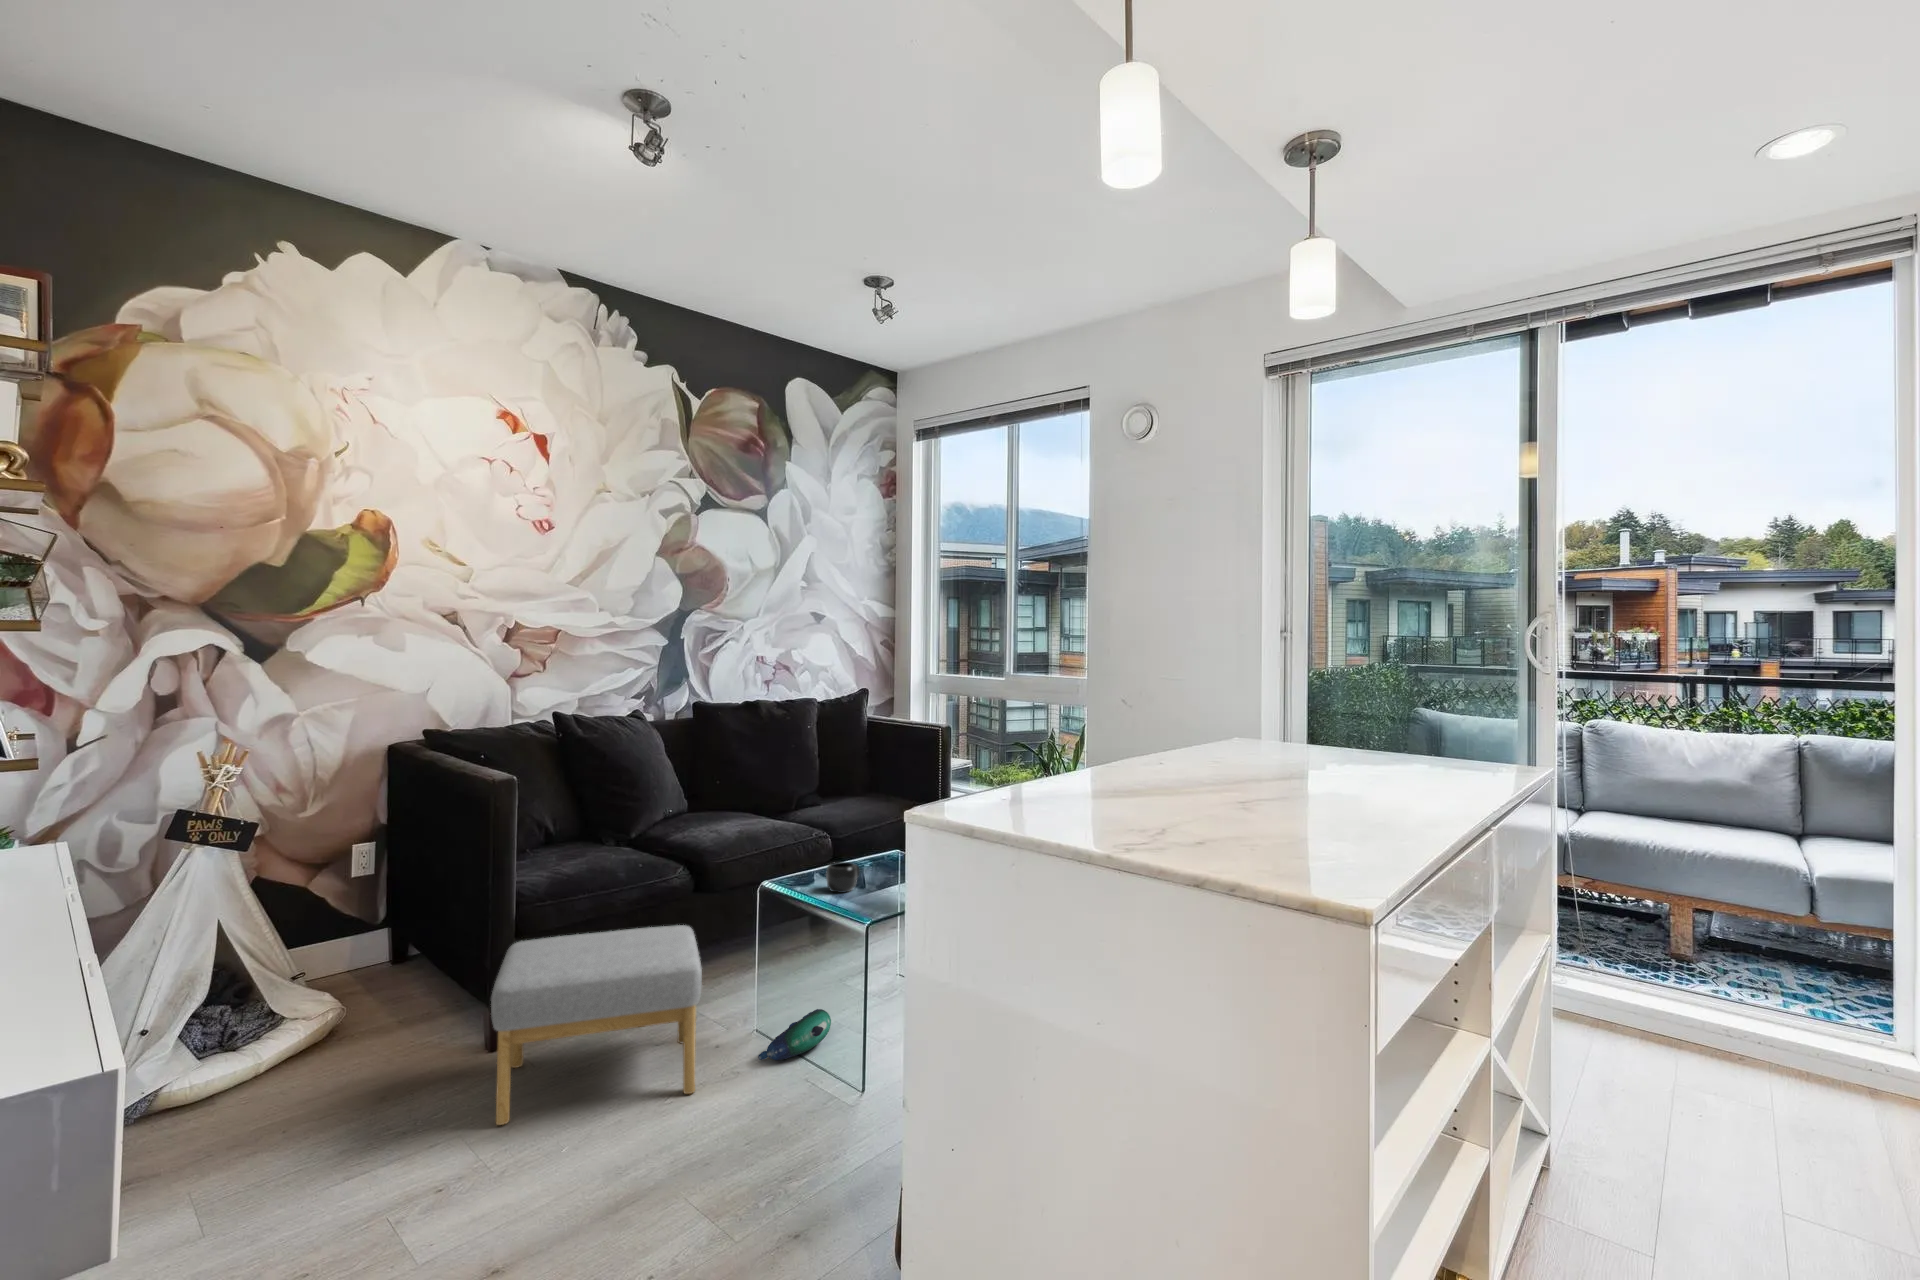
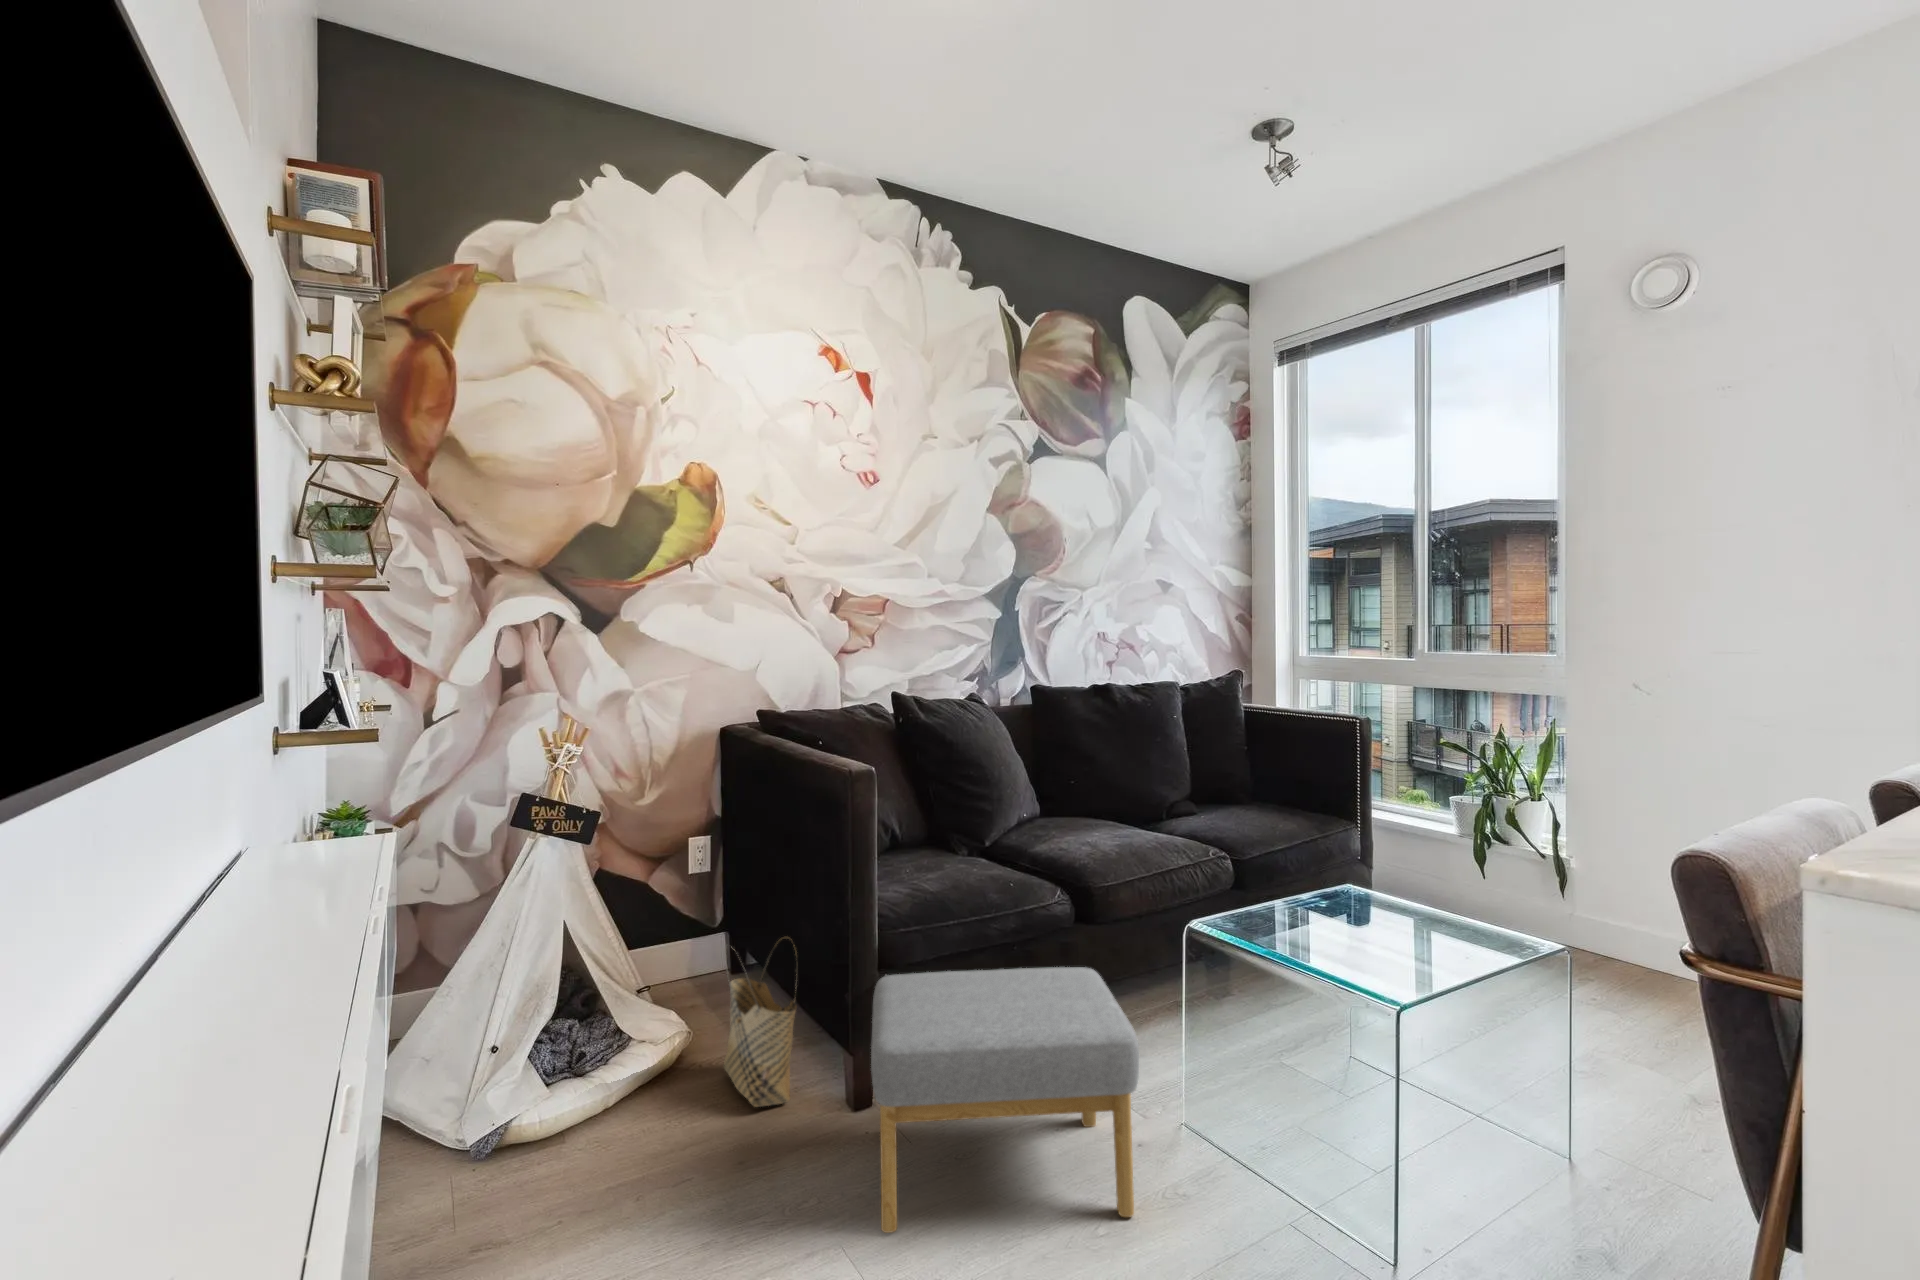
mug: present [826,862,860,893] -> none [1266,891,1310,935]
woven basket: none [376,919,446,1058] -> present [724,936,797,1107]
plush toy: present [758,1009,831,1060] -> none [1207,1096,1300,1176]

